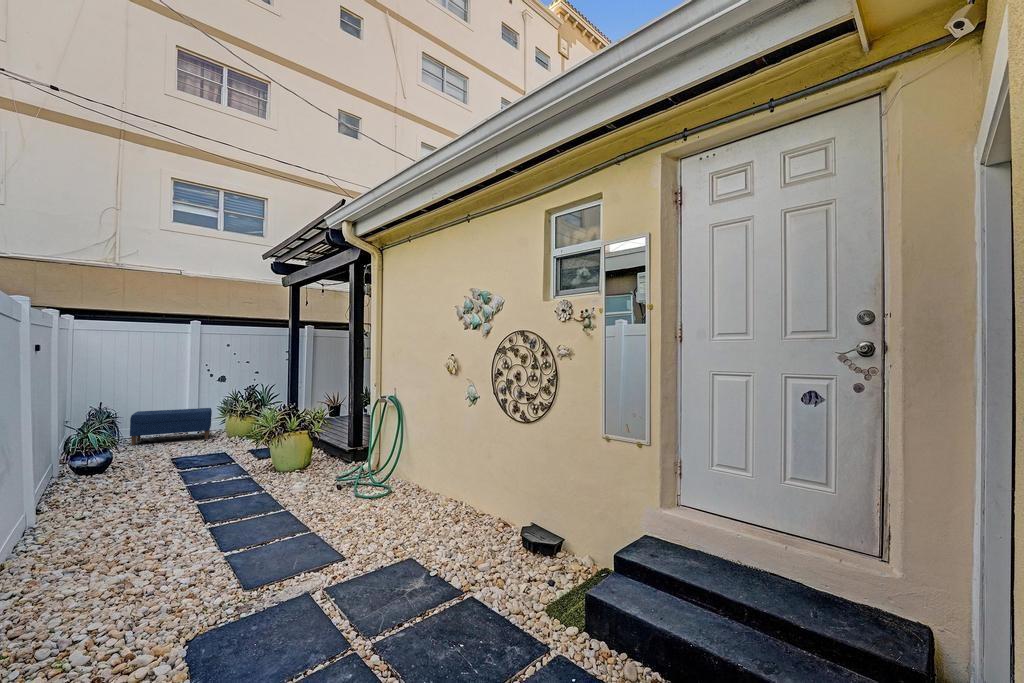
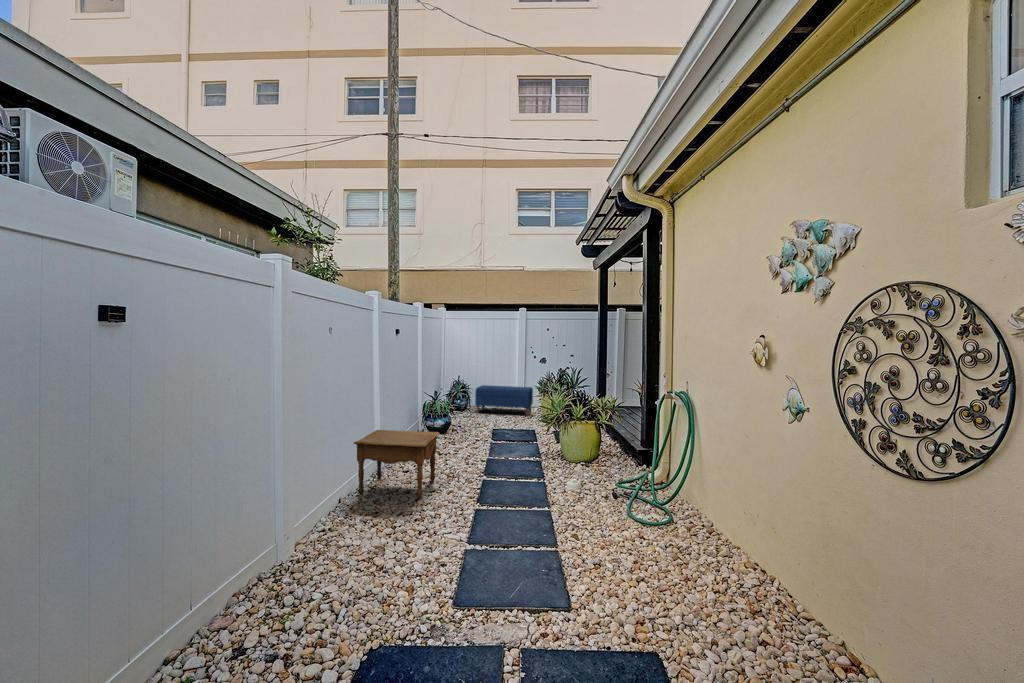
side table: none [18,462,142,556] -> present [354,430,439,499]

